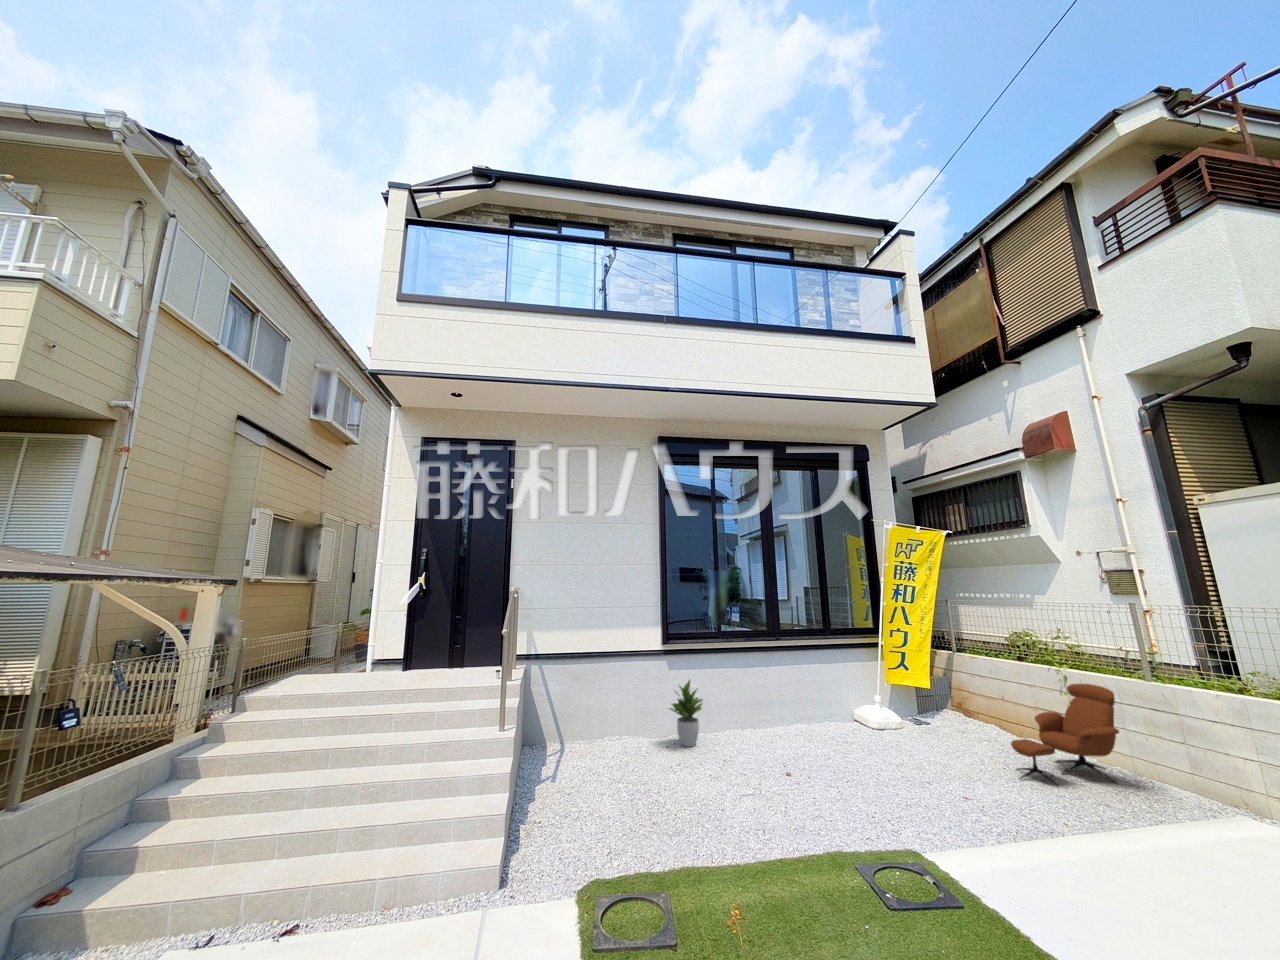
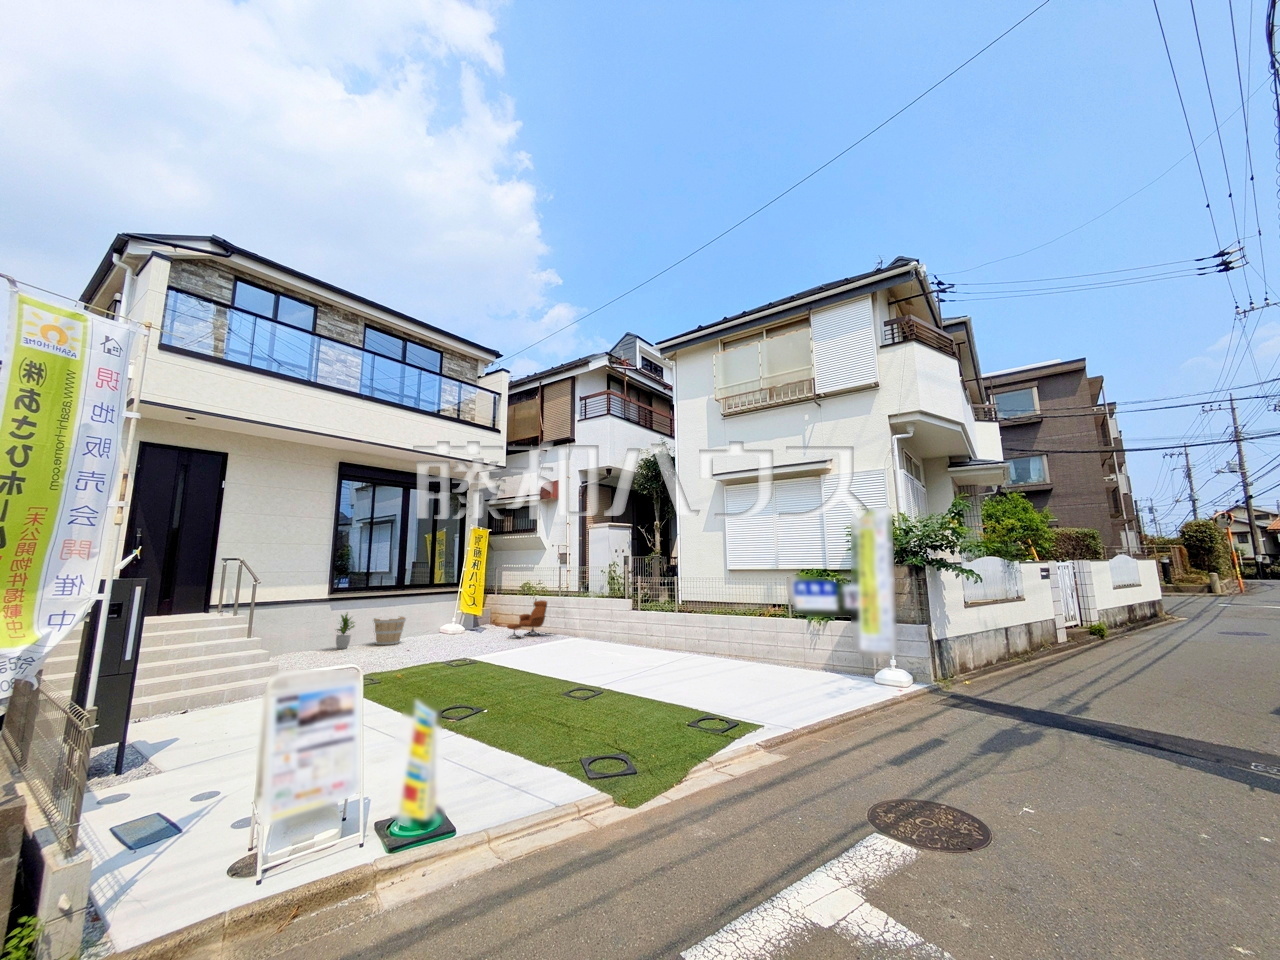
wooden bucket: none [733,688,788,748] -> present [373,617,406,645]

